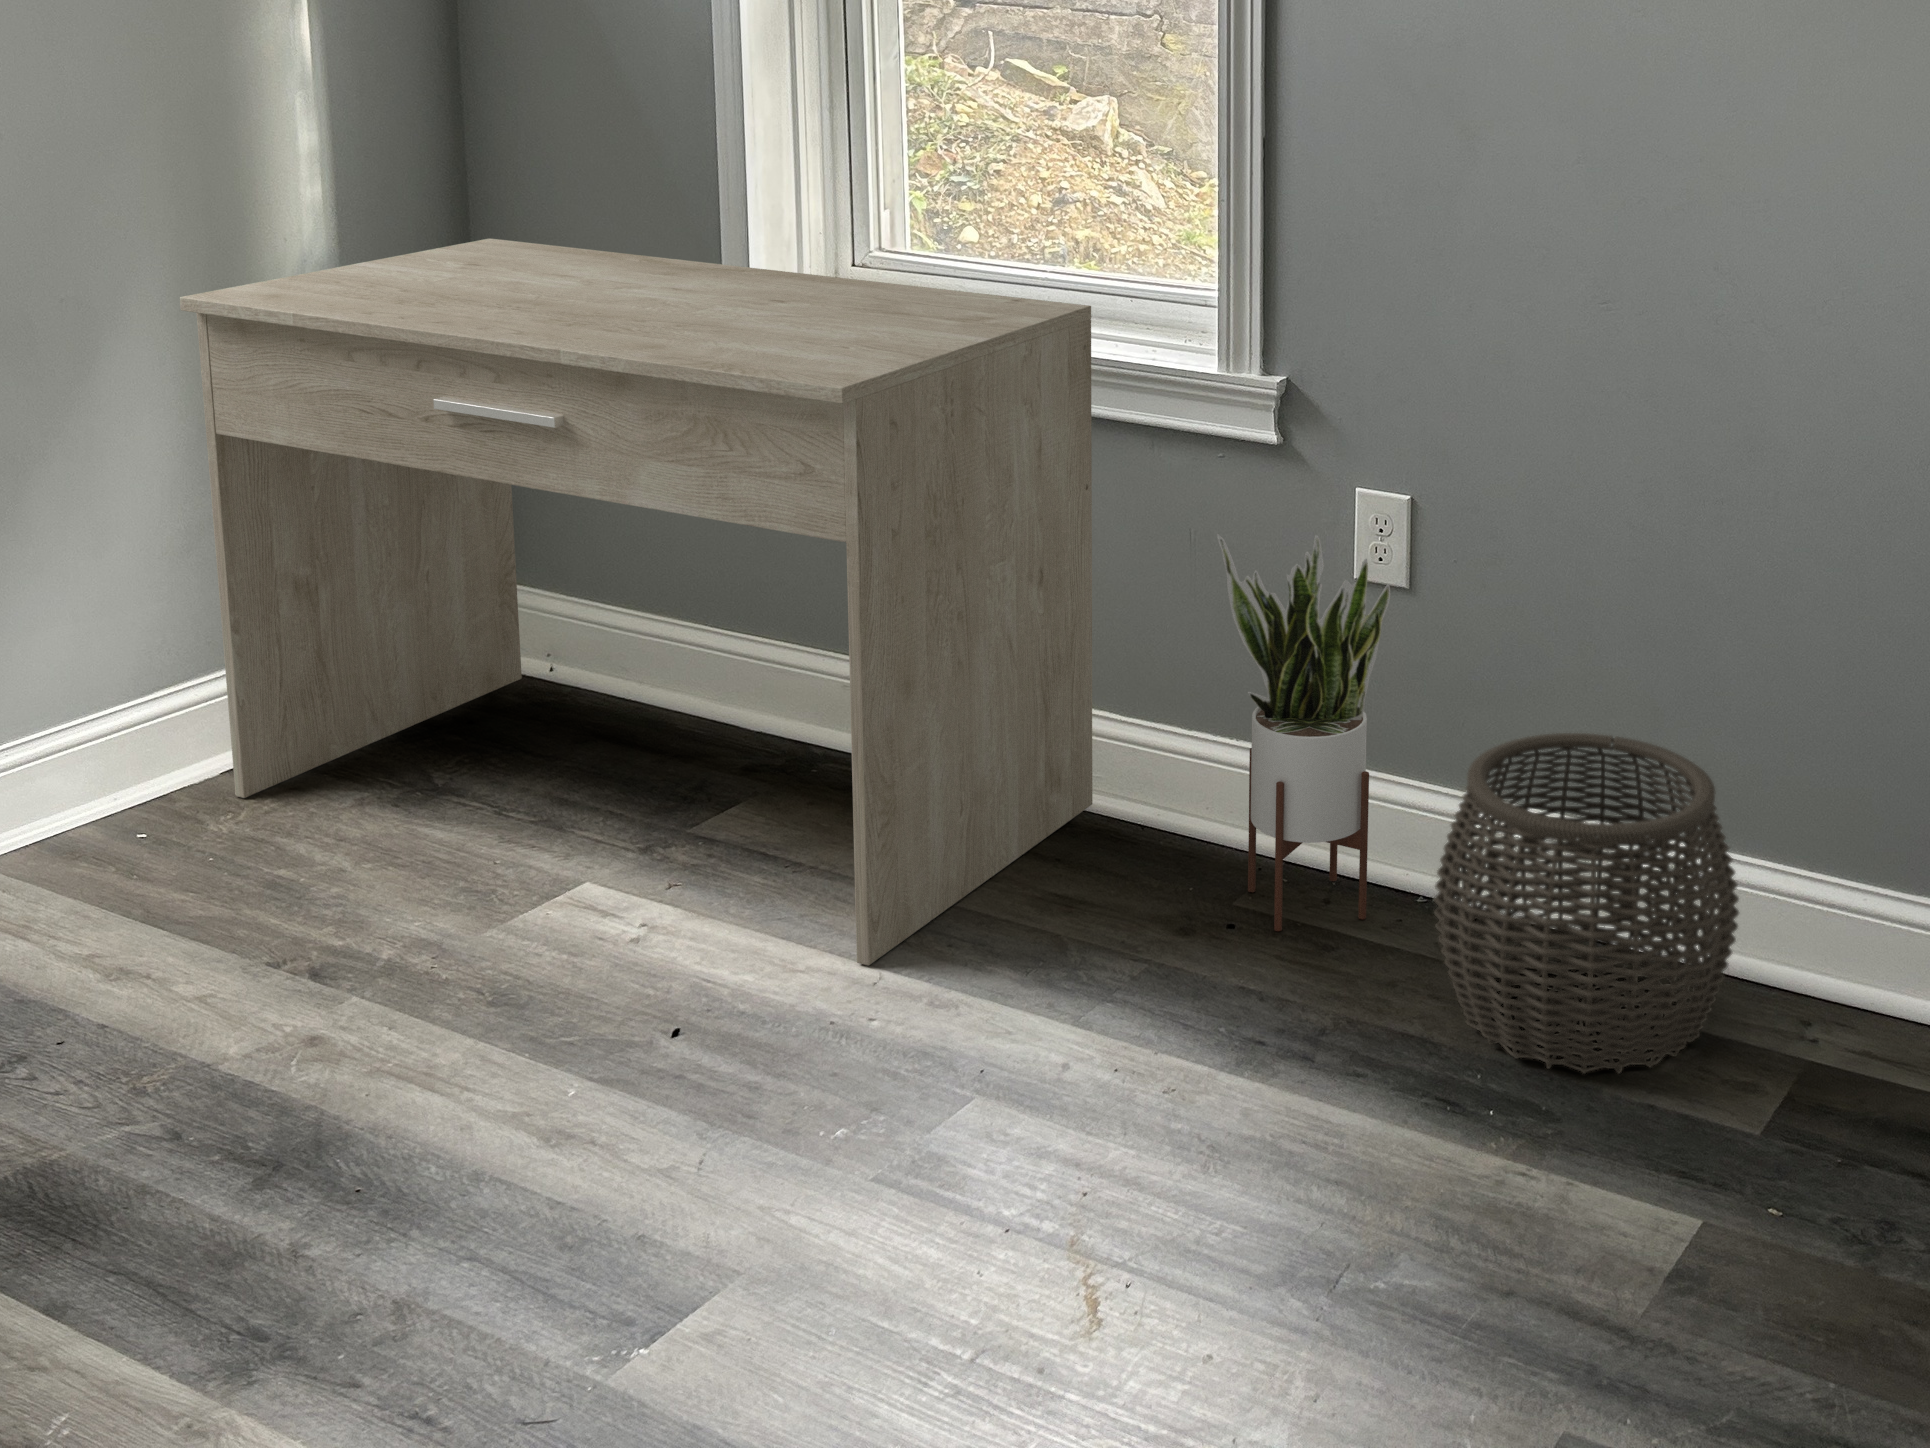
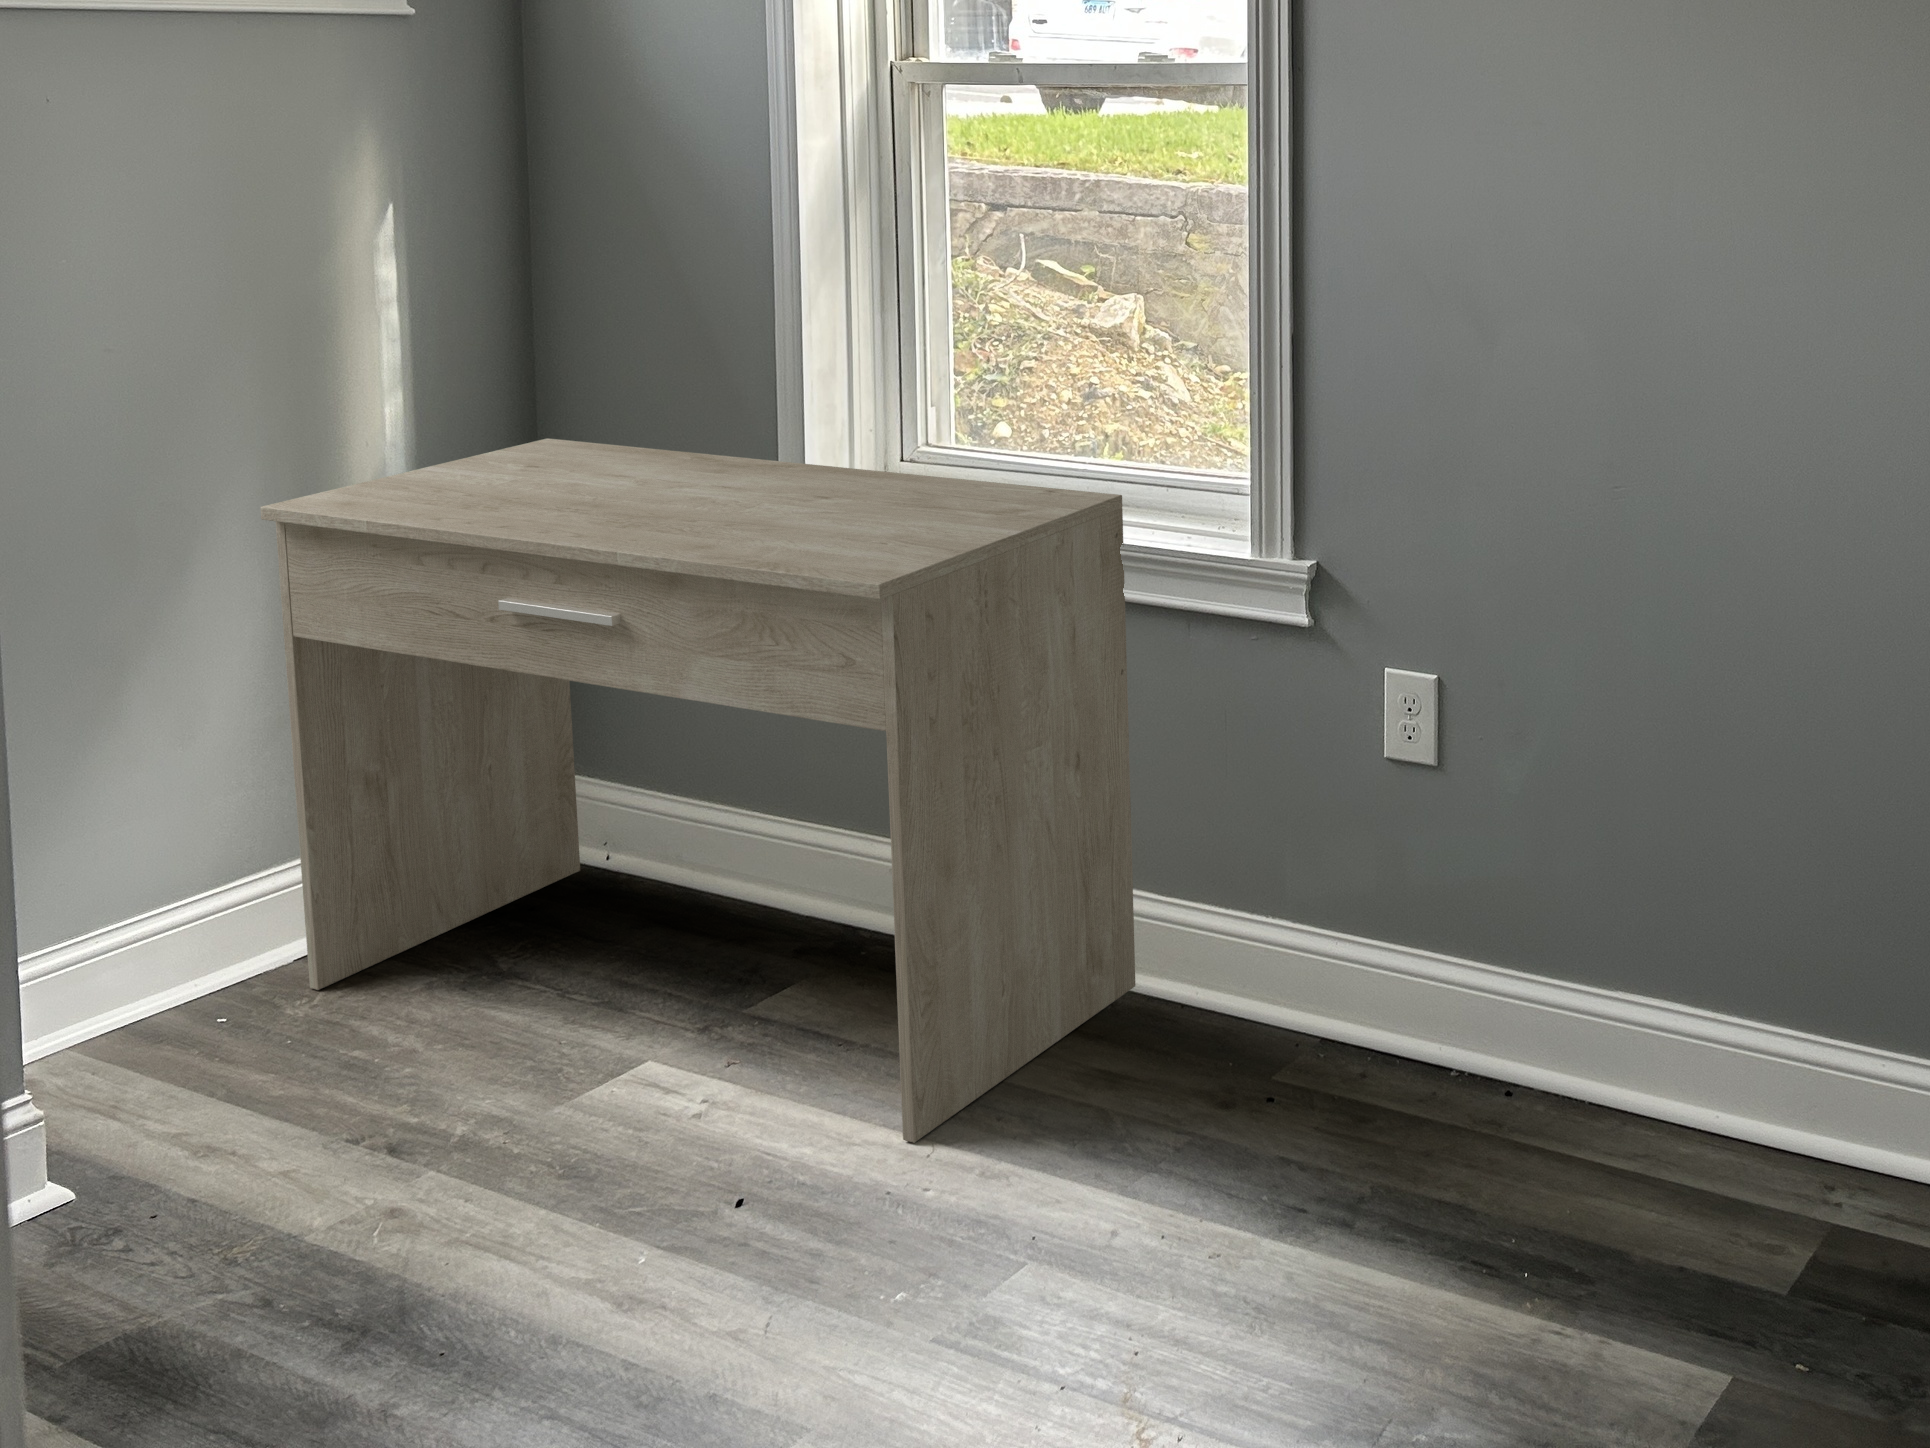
potted plant: present [1217,534,1390,931] -> none [1243,715,1413,1107]
woven basket: present [1434,733,1739,1074] -> none [1454,905,1752,1240]

